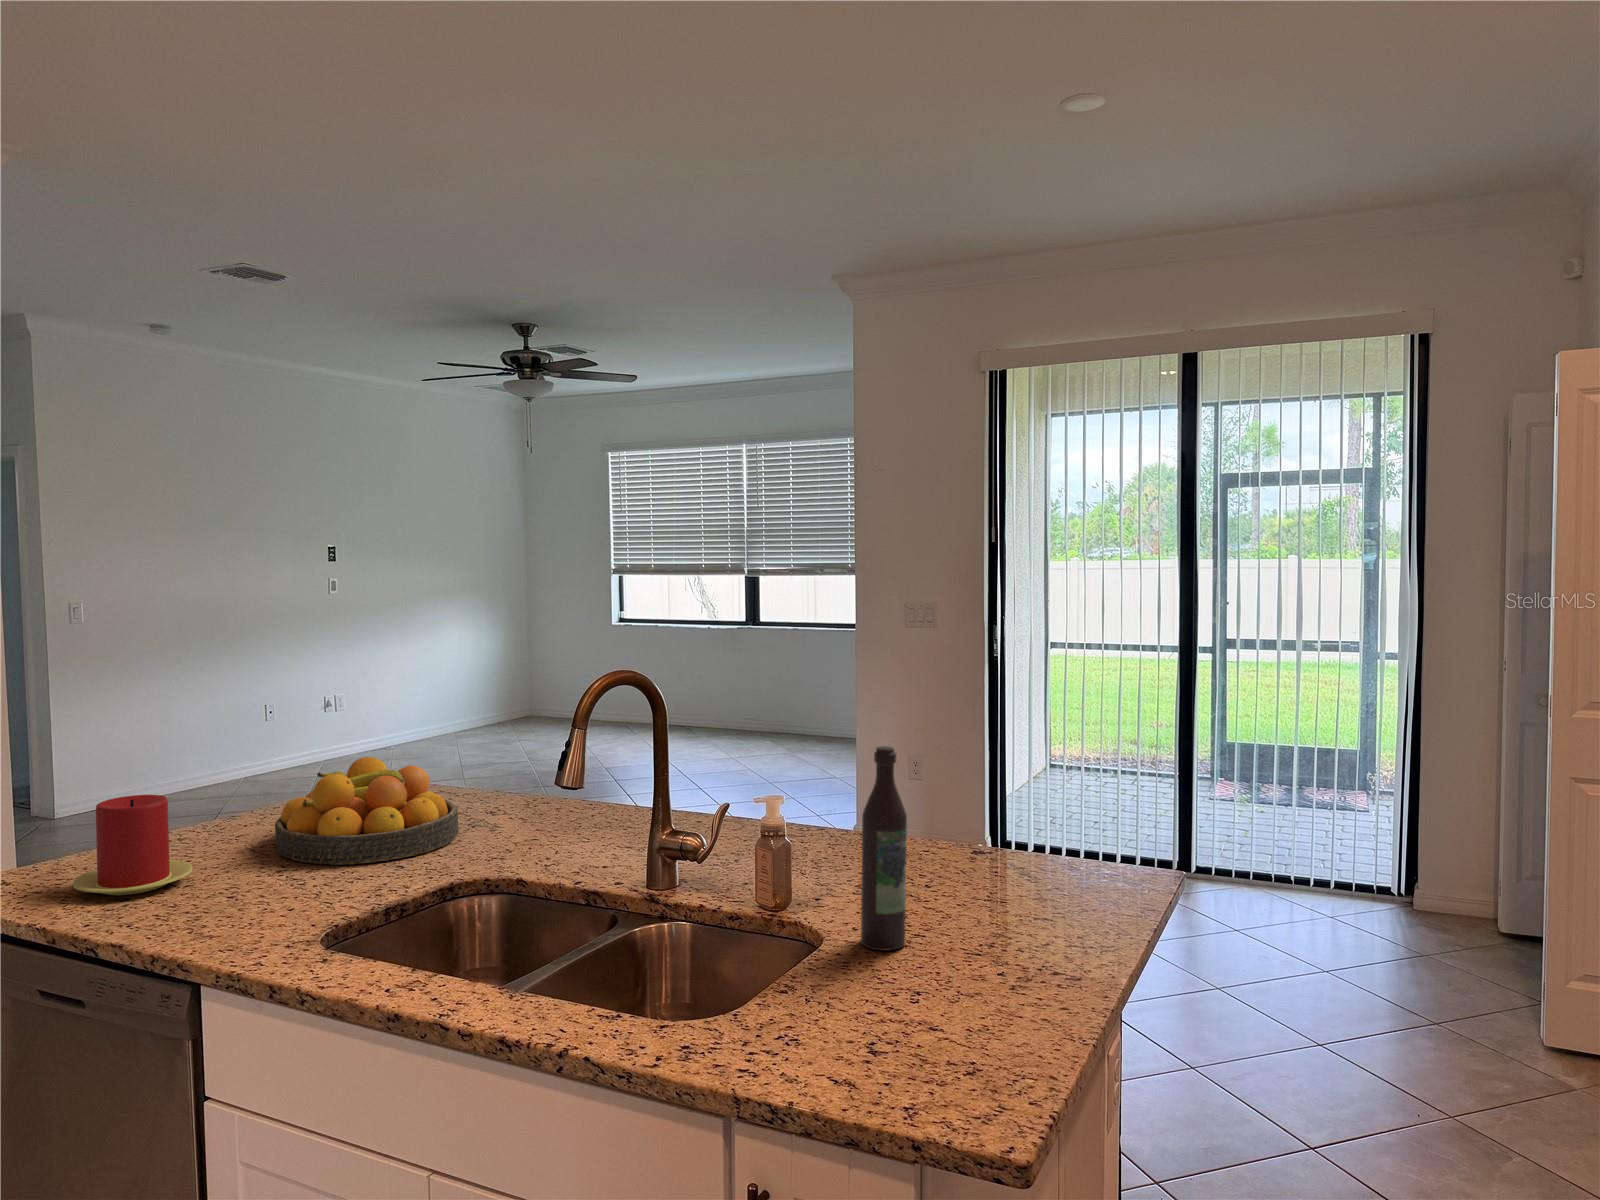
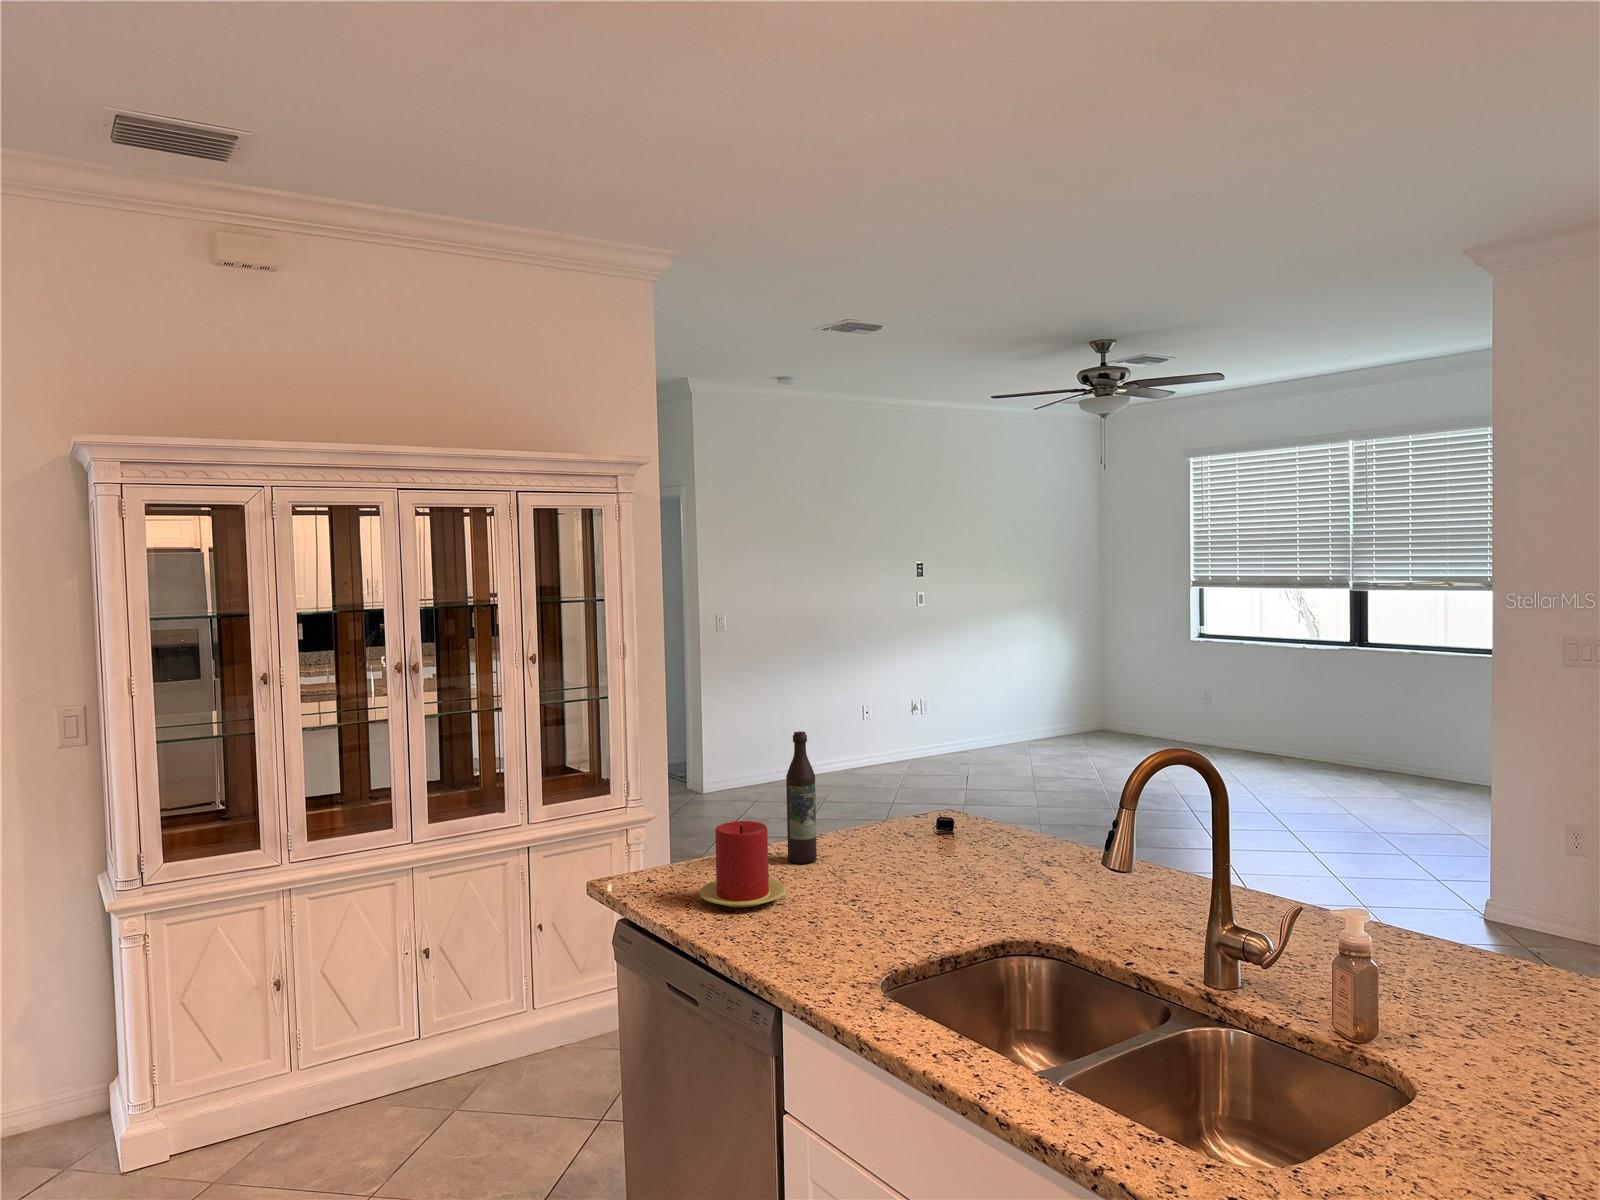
wine bottle: present [861,746,907,951] -> present [786,731,817,864]
fruit bowl: present [275,757,459,865] -> none [852,799,1013,905]

